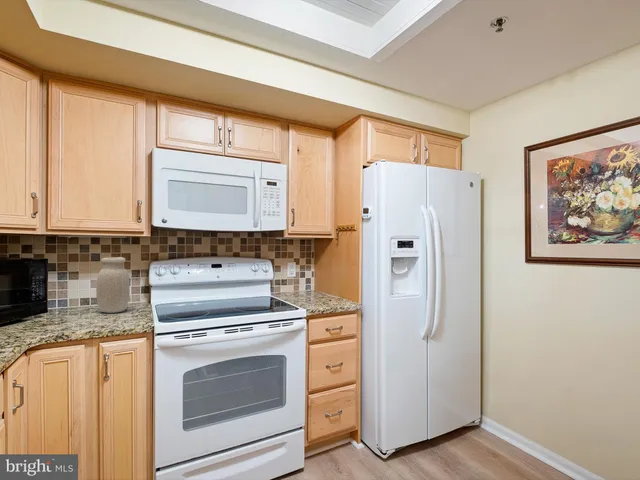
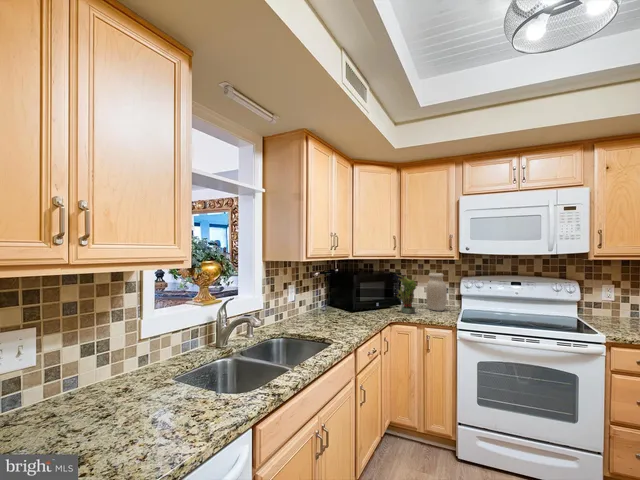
potted plant: none [40,261,83,325] -> present [397,275,417,313]

